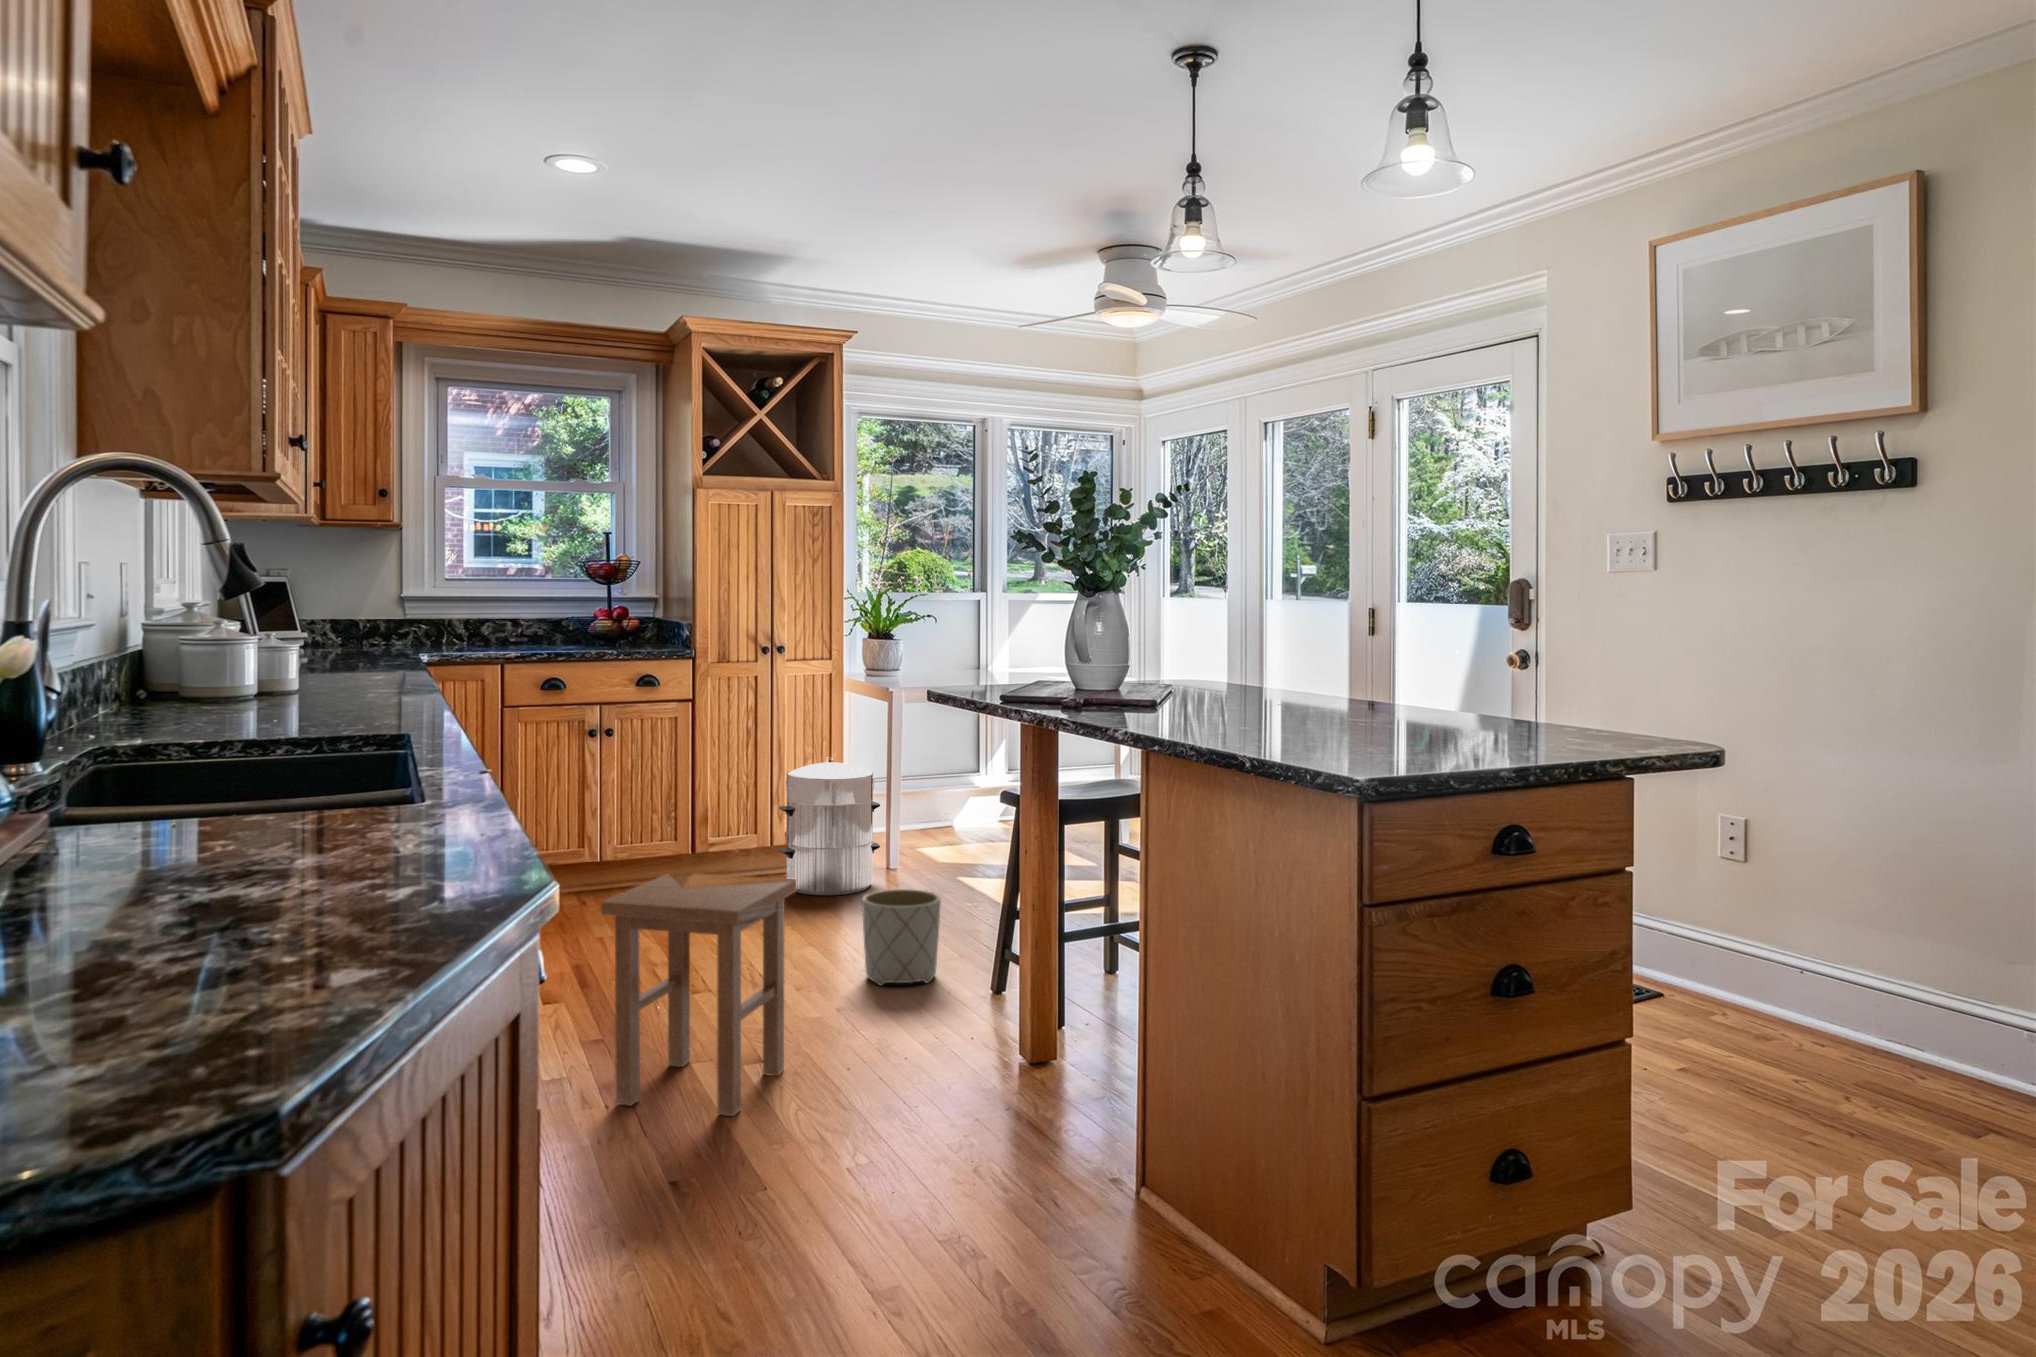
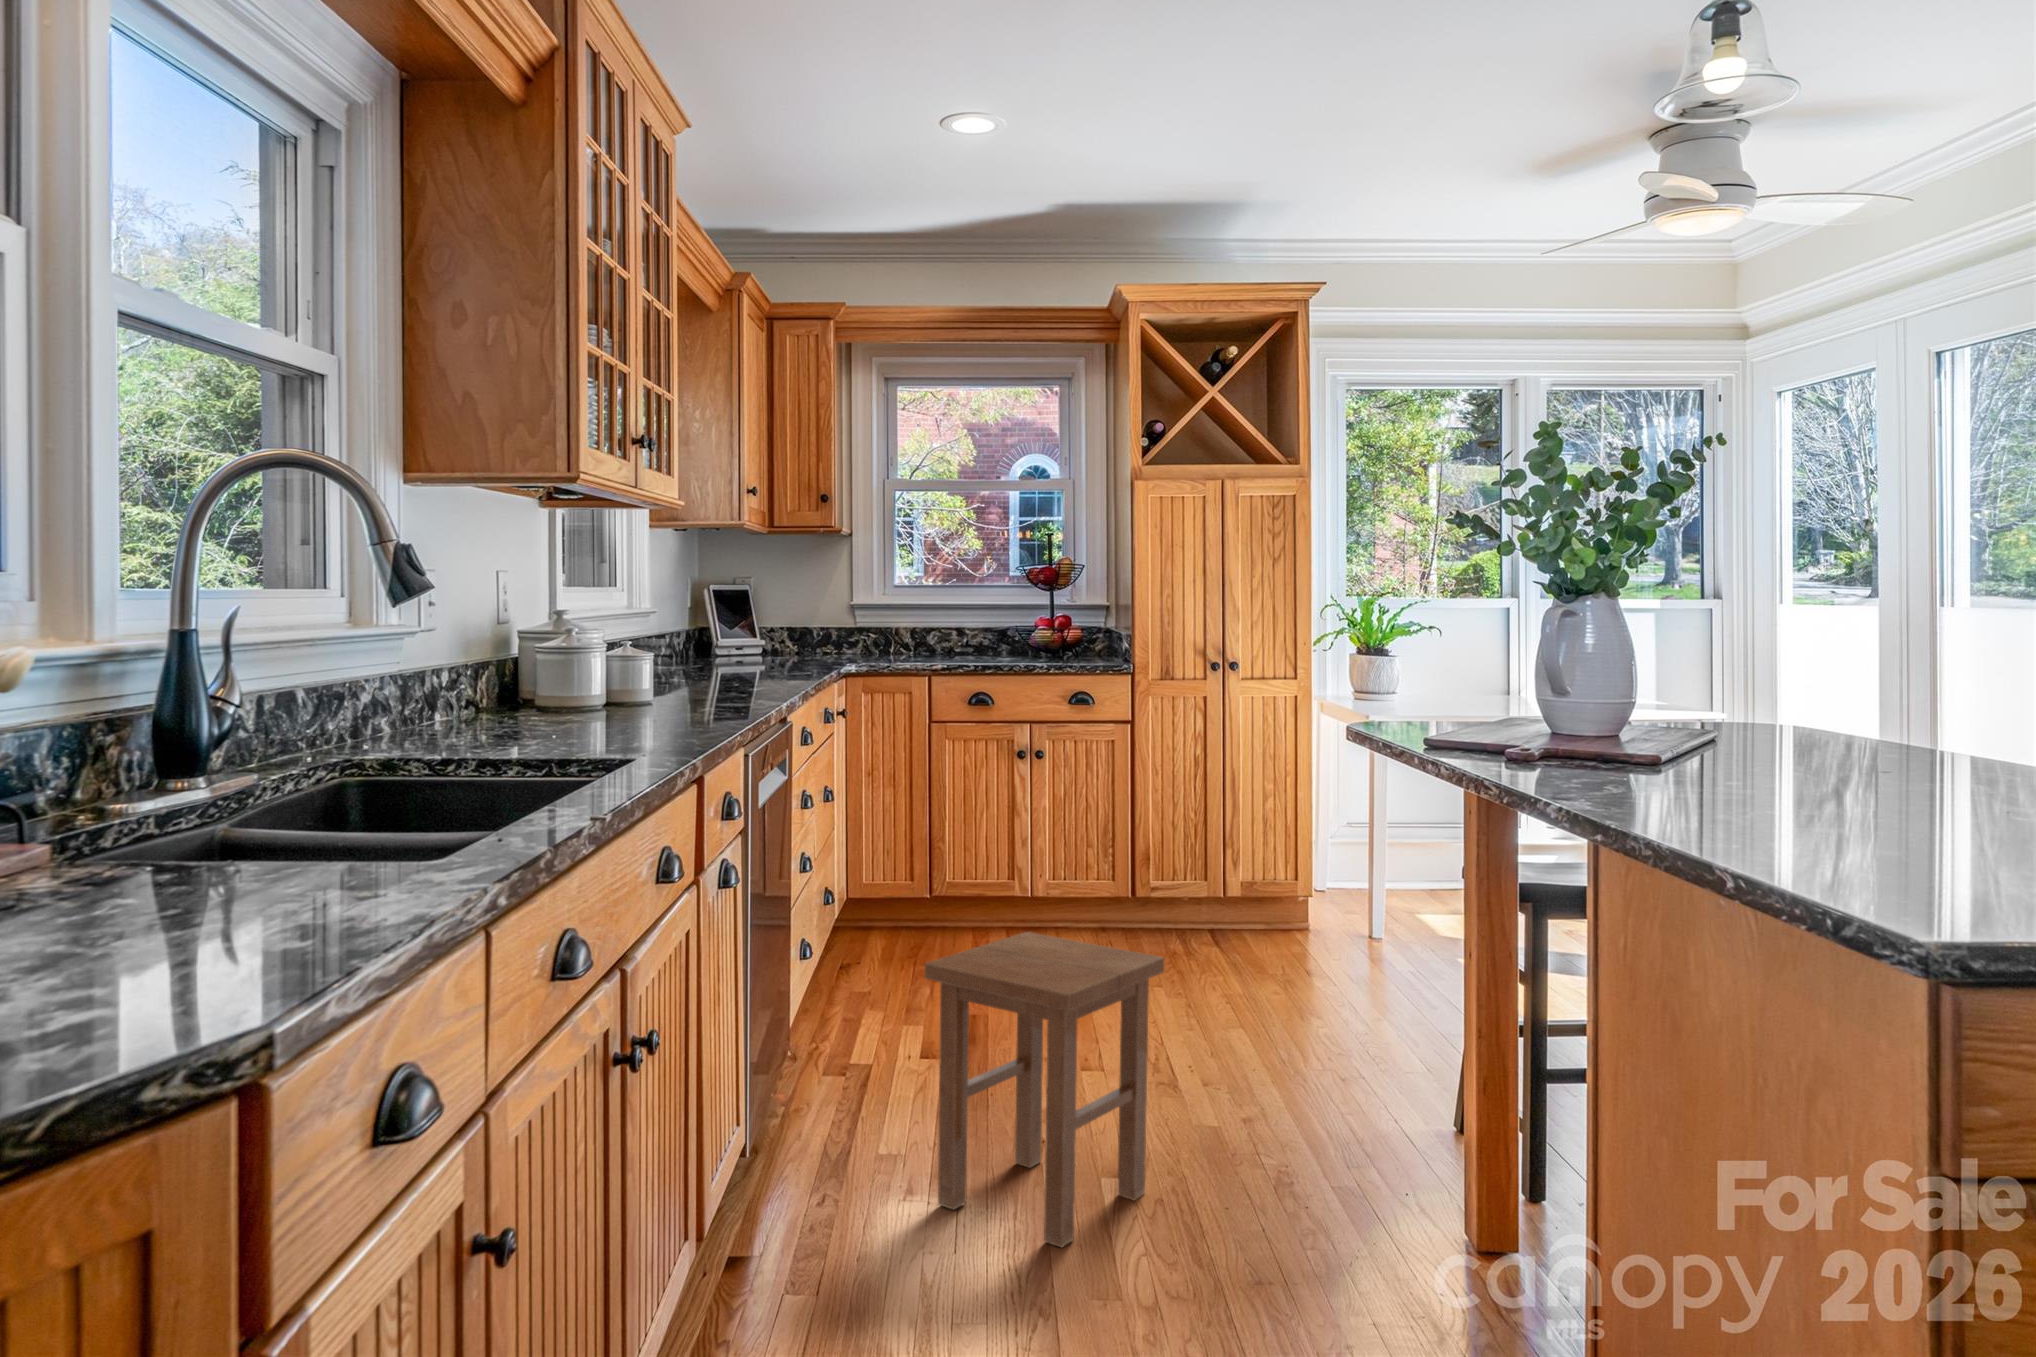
waste bin: present [779,757,880,895] -> none [1226,796,1350,964]
planter: present [862,889,941,985] -> none [1285,972,1387,1099]

